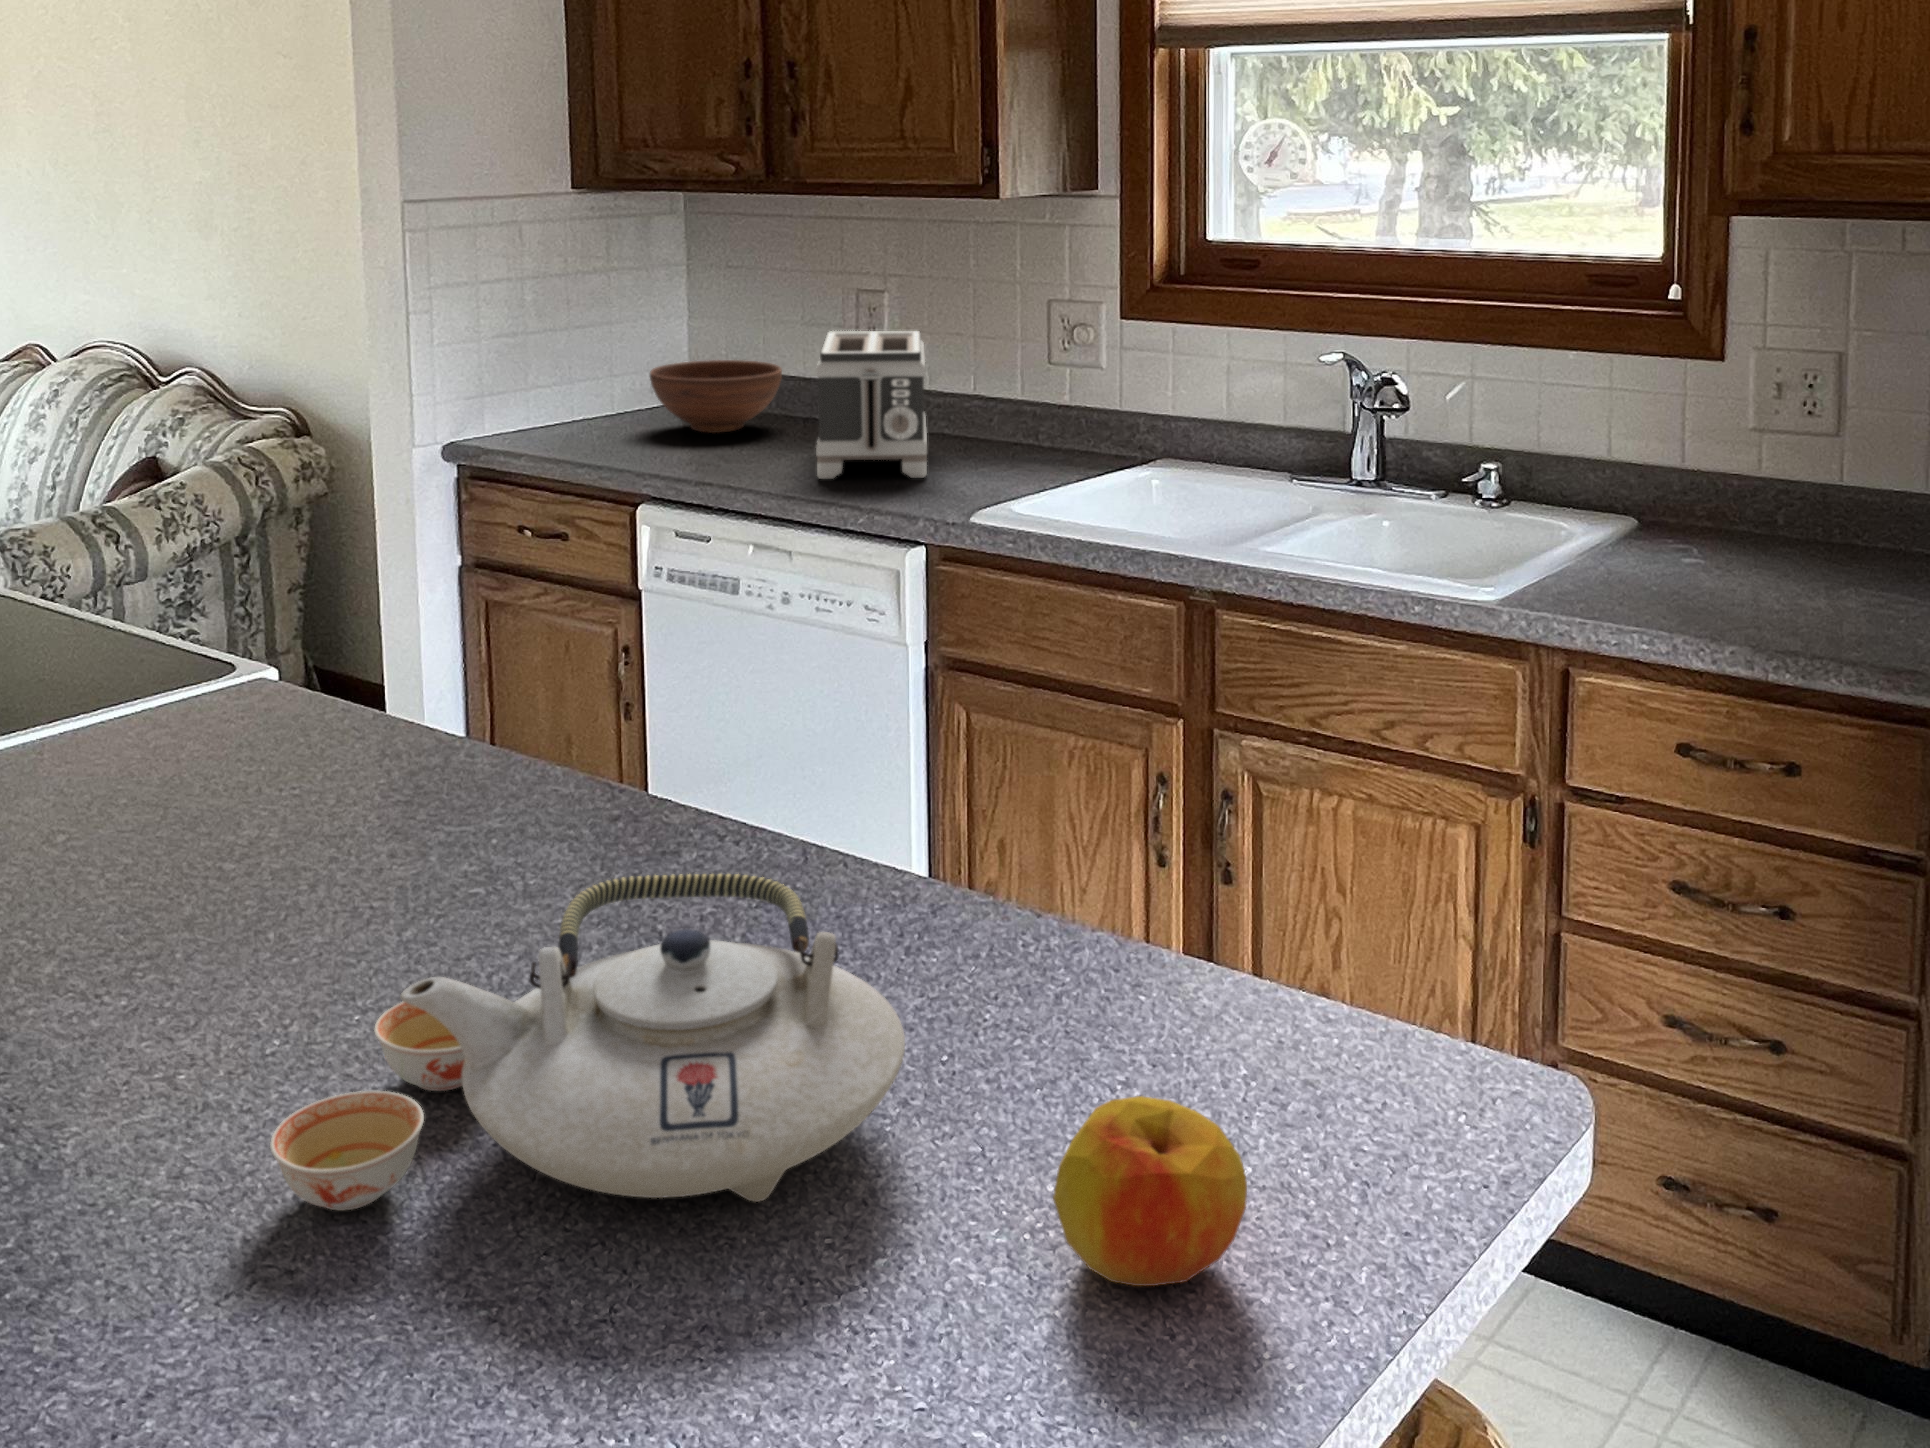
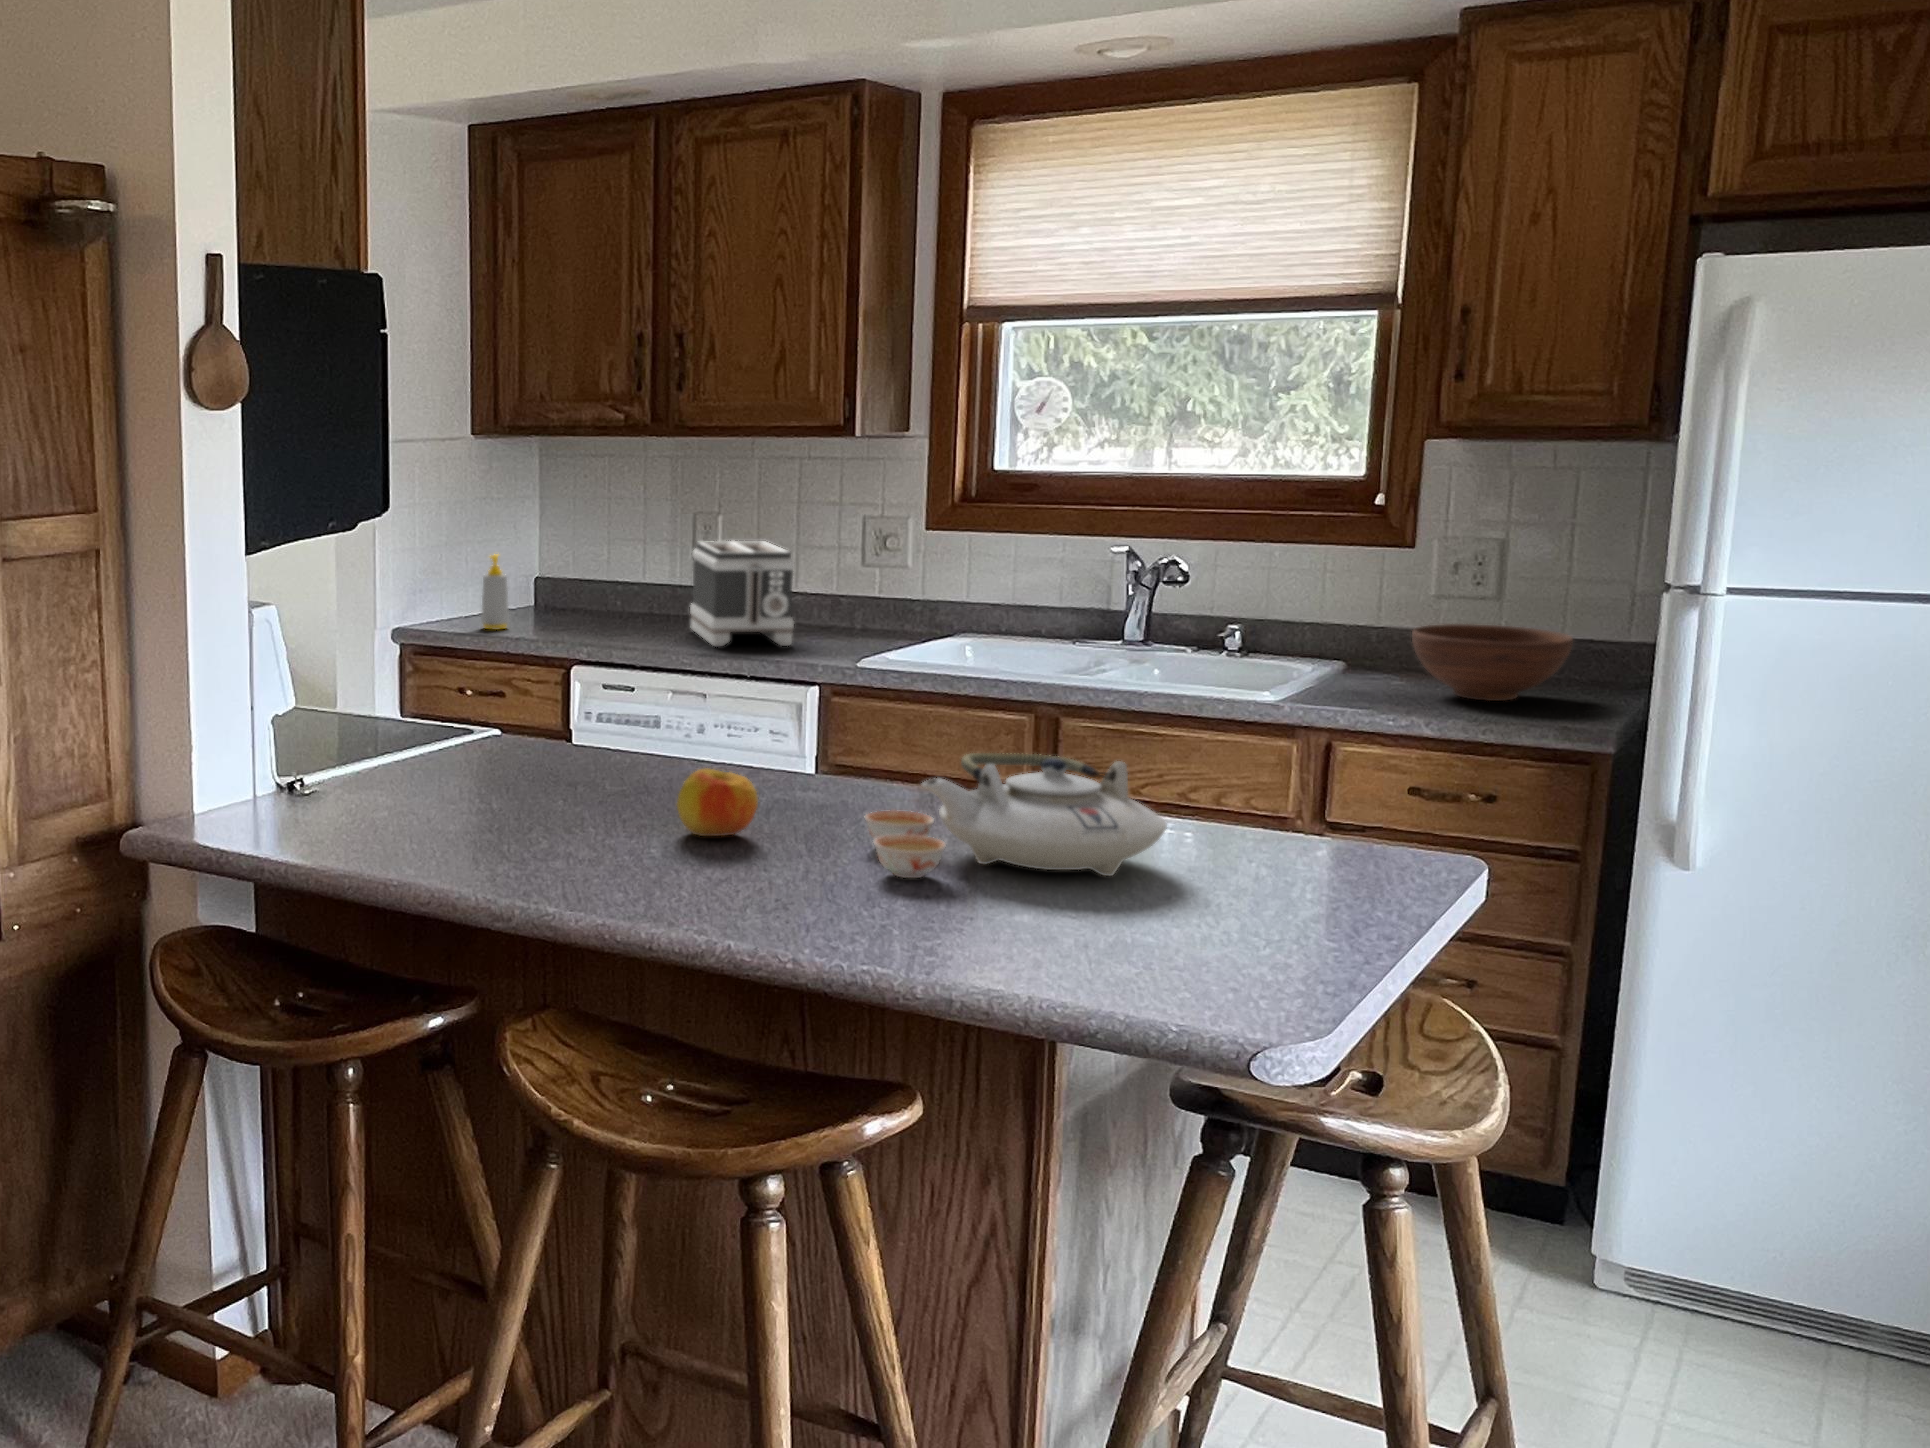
soap bottle: none [560,344,598,444] -> present [481,554,509,629]
bowl: present [650,360,782,433] -> present [1412,624,1573,701]
apple: present [1053,1096,1247,1286] -> present [677,768,758,836]

